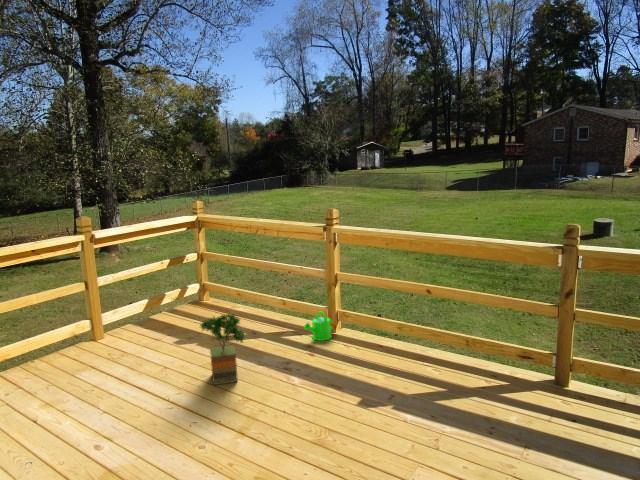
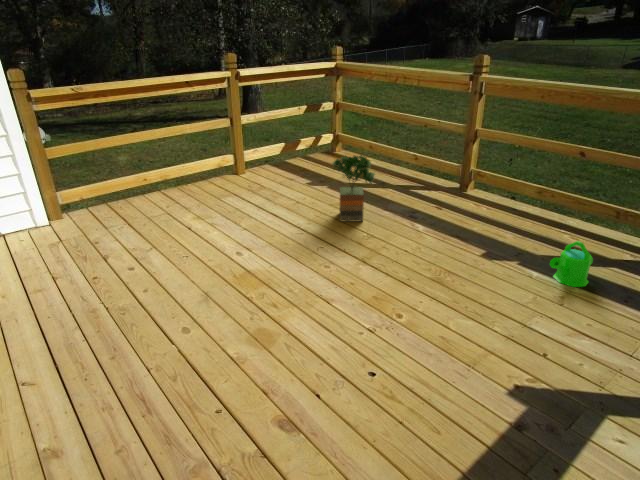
watering can: present [304,311,333,341] -> present [550,241,593,287]

